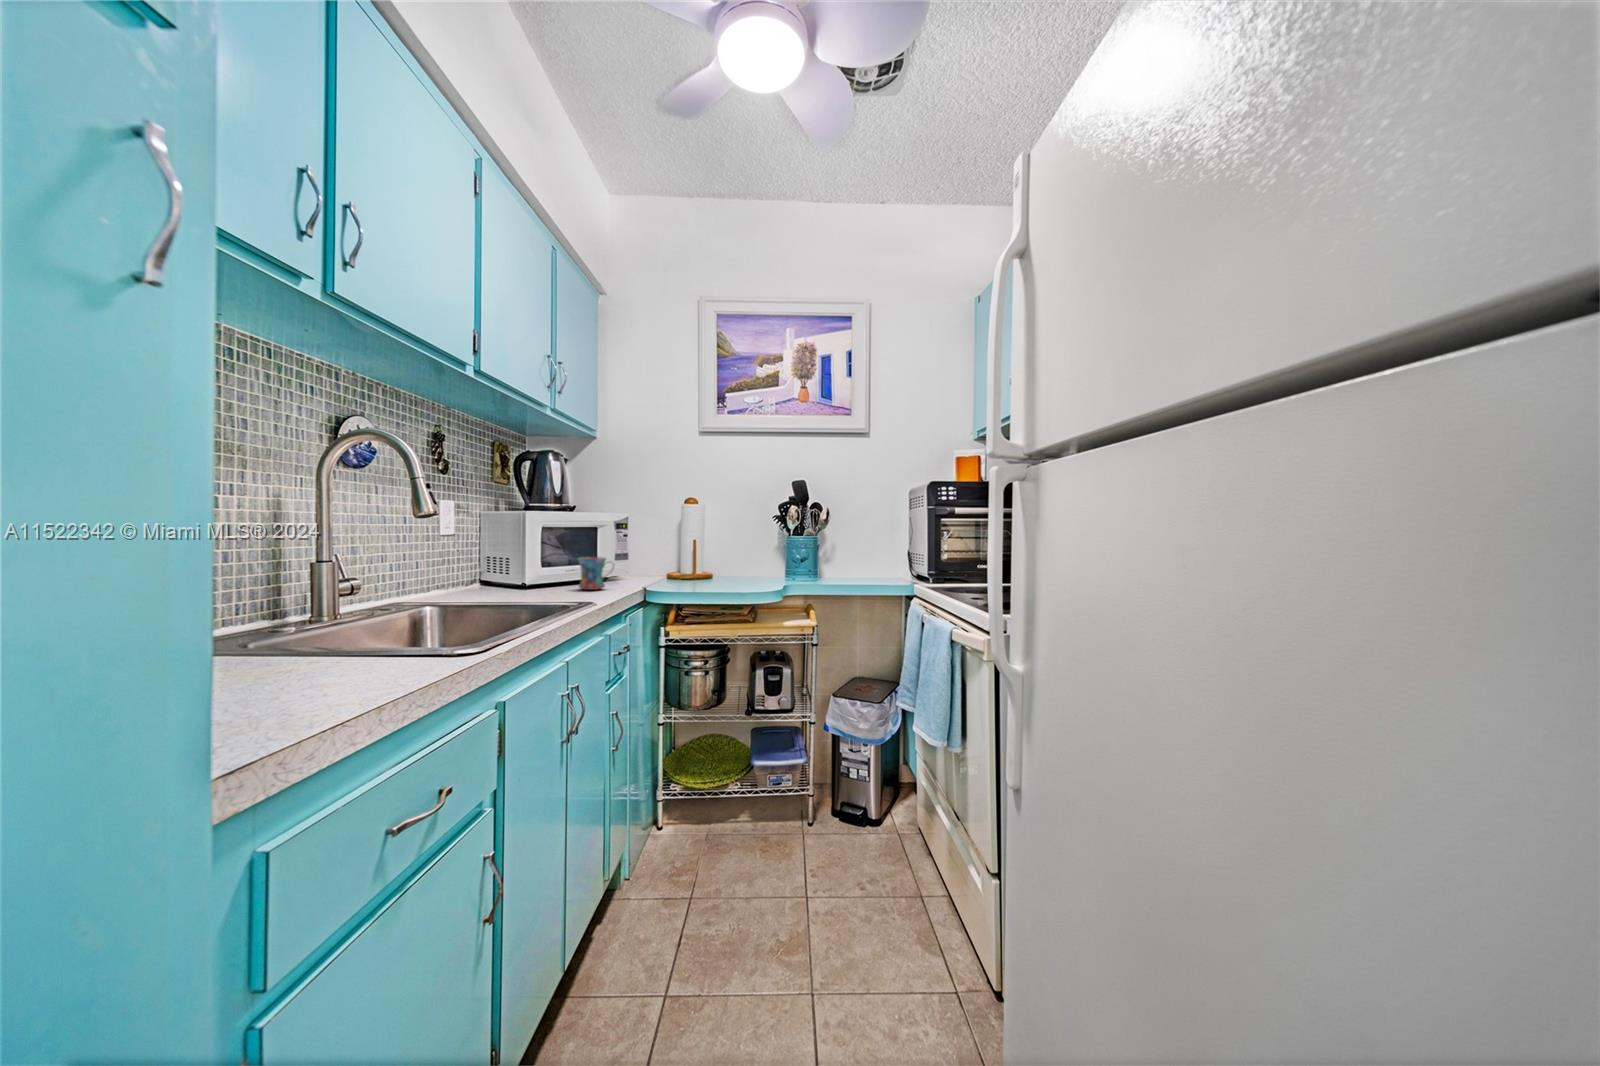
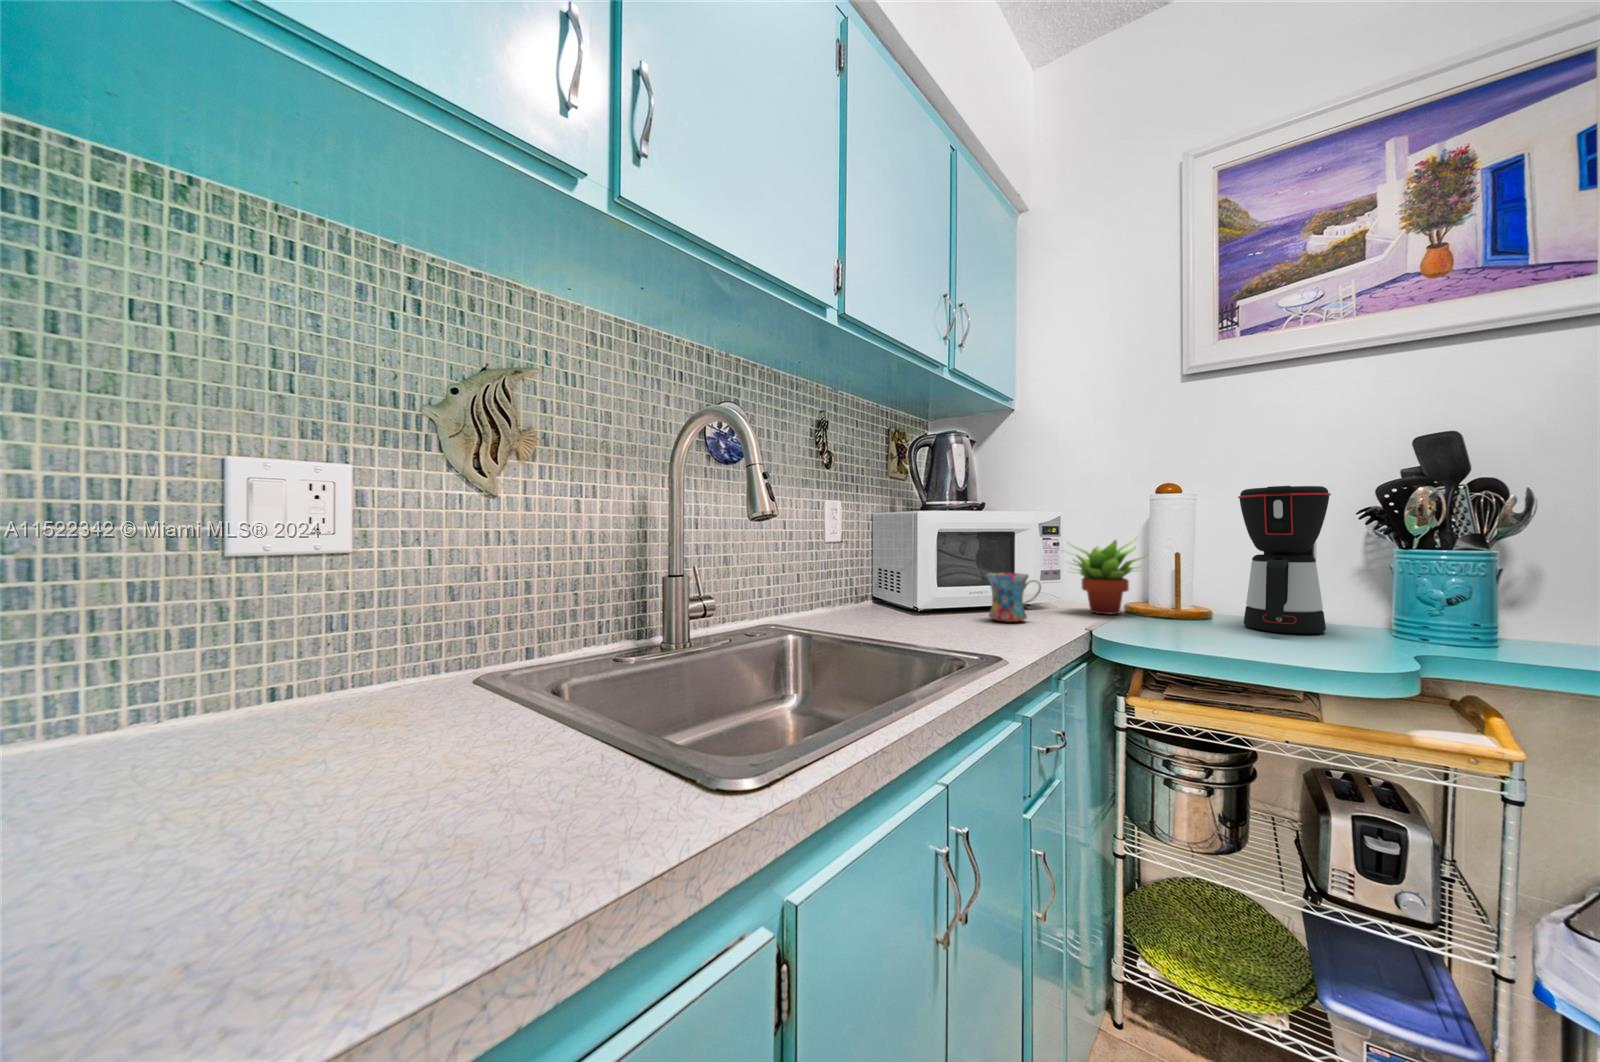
coffee maker: none [725,506,764,586] -> present [1238,486,1331,634]
succulent plant: none [624,533,679,583] -> present [1058,540,1142,614]

